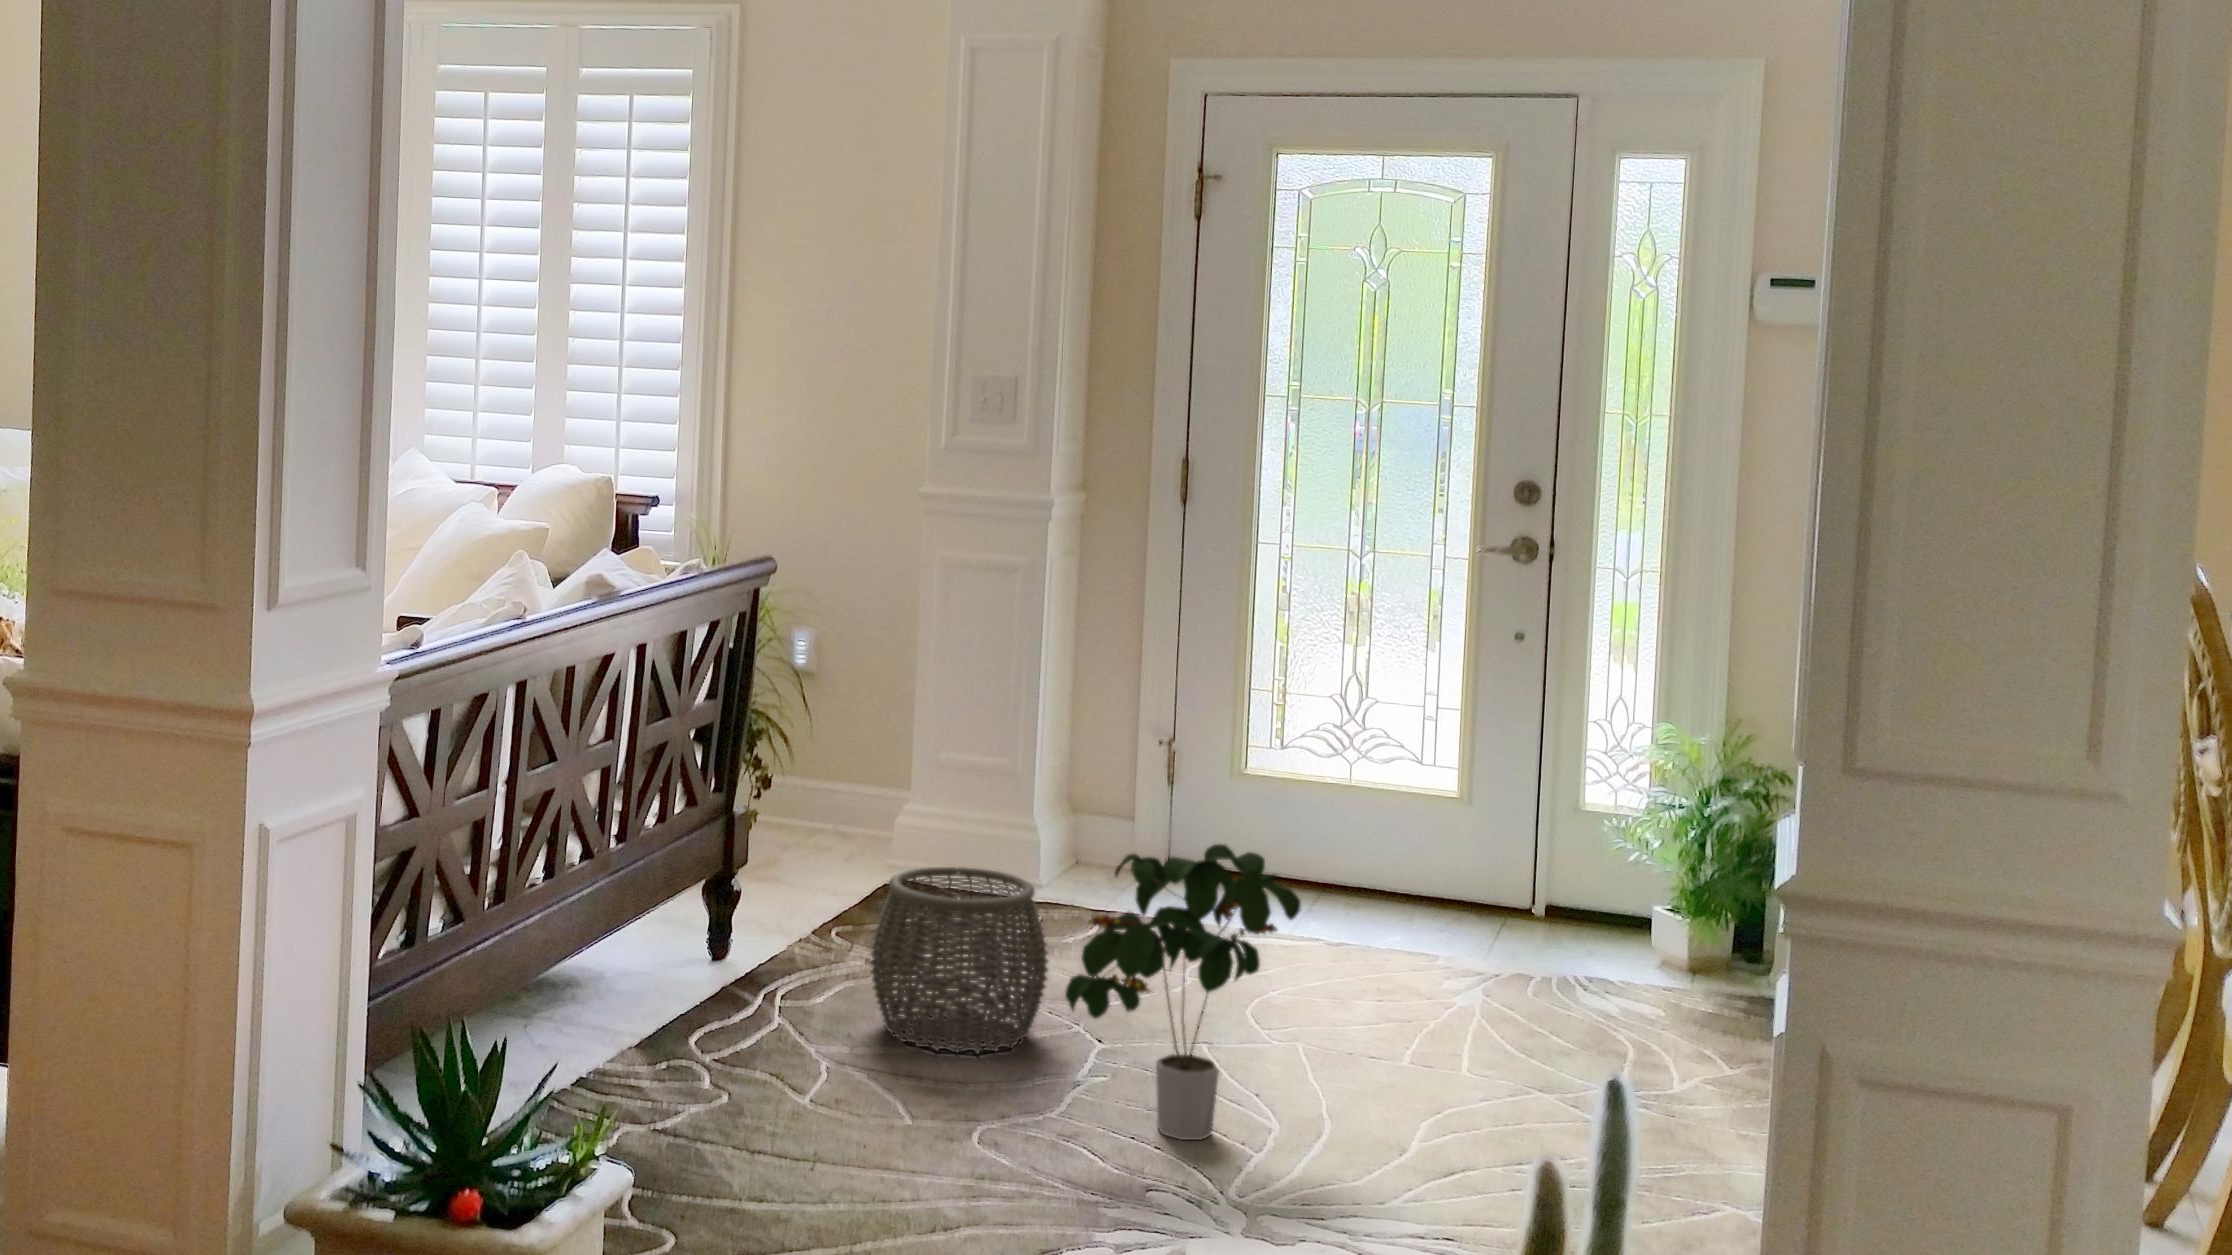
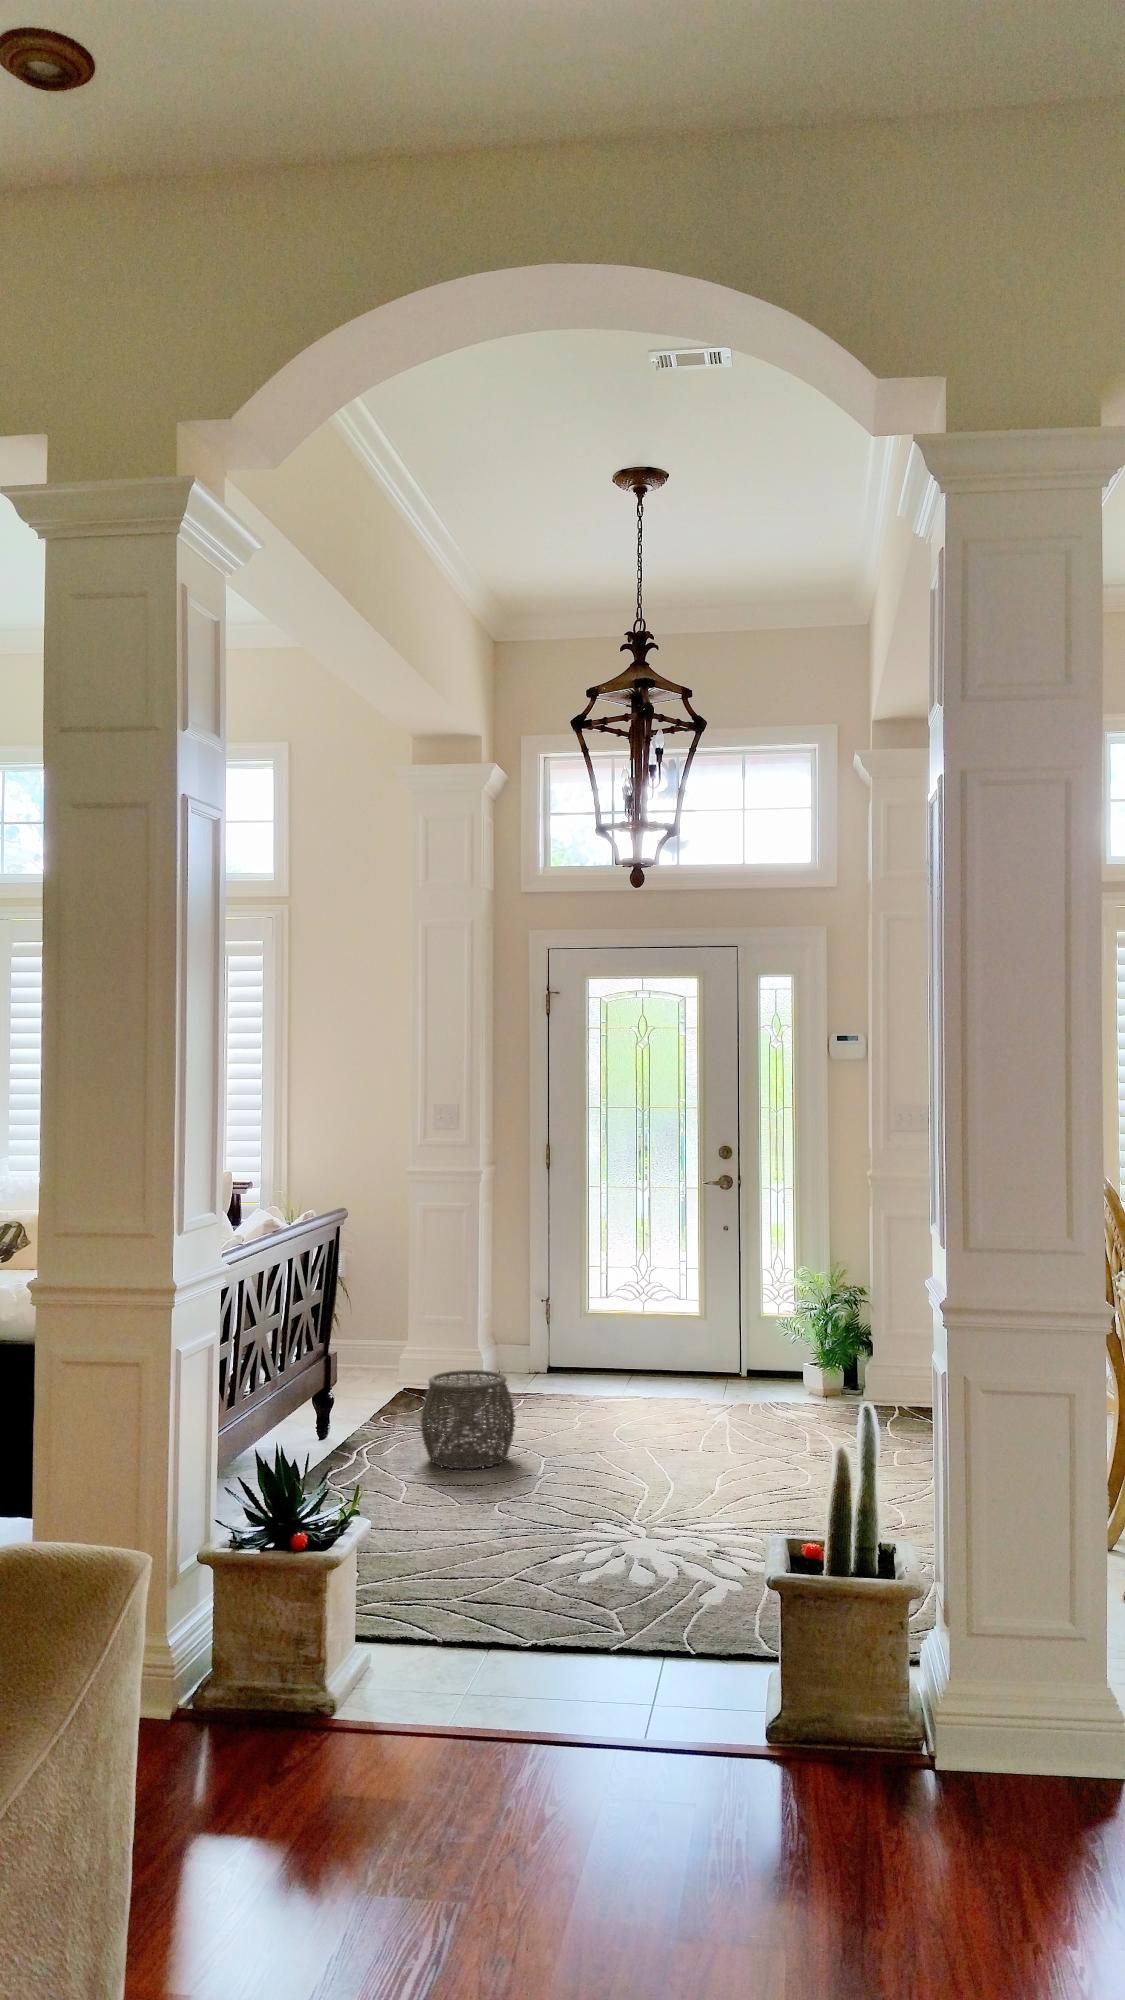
potted plant: present [1065,844,1301,1140] -> none [540,1341,651,1497]

